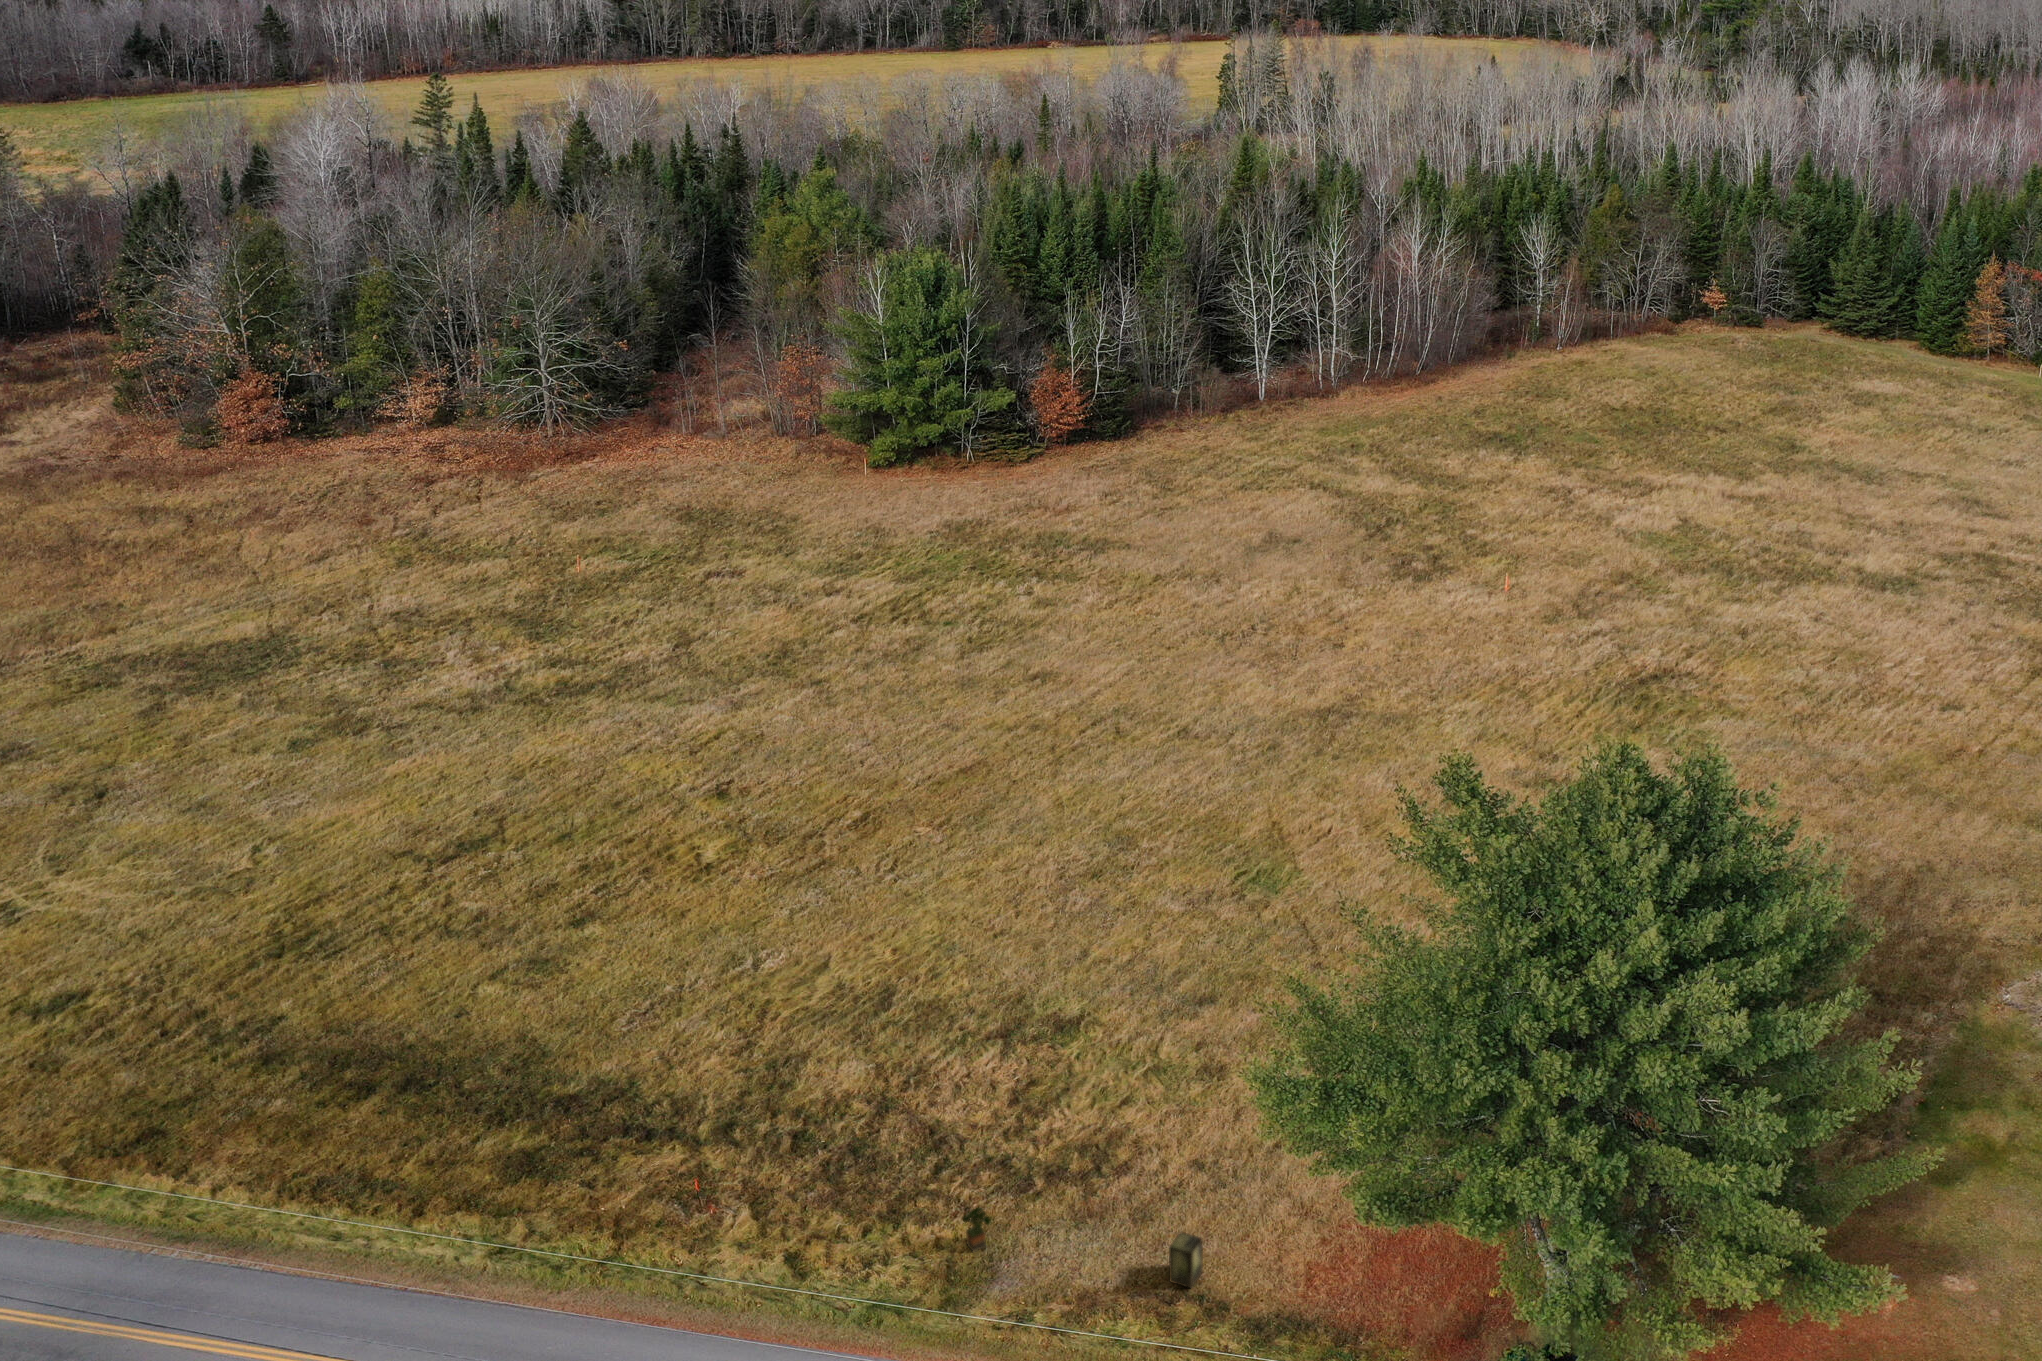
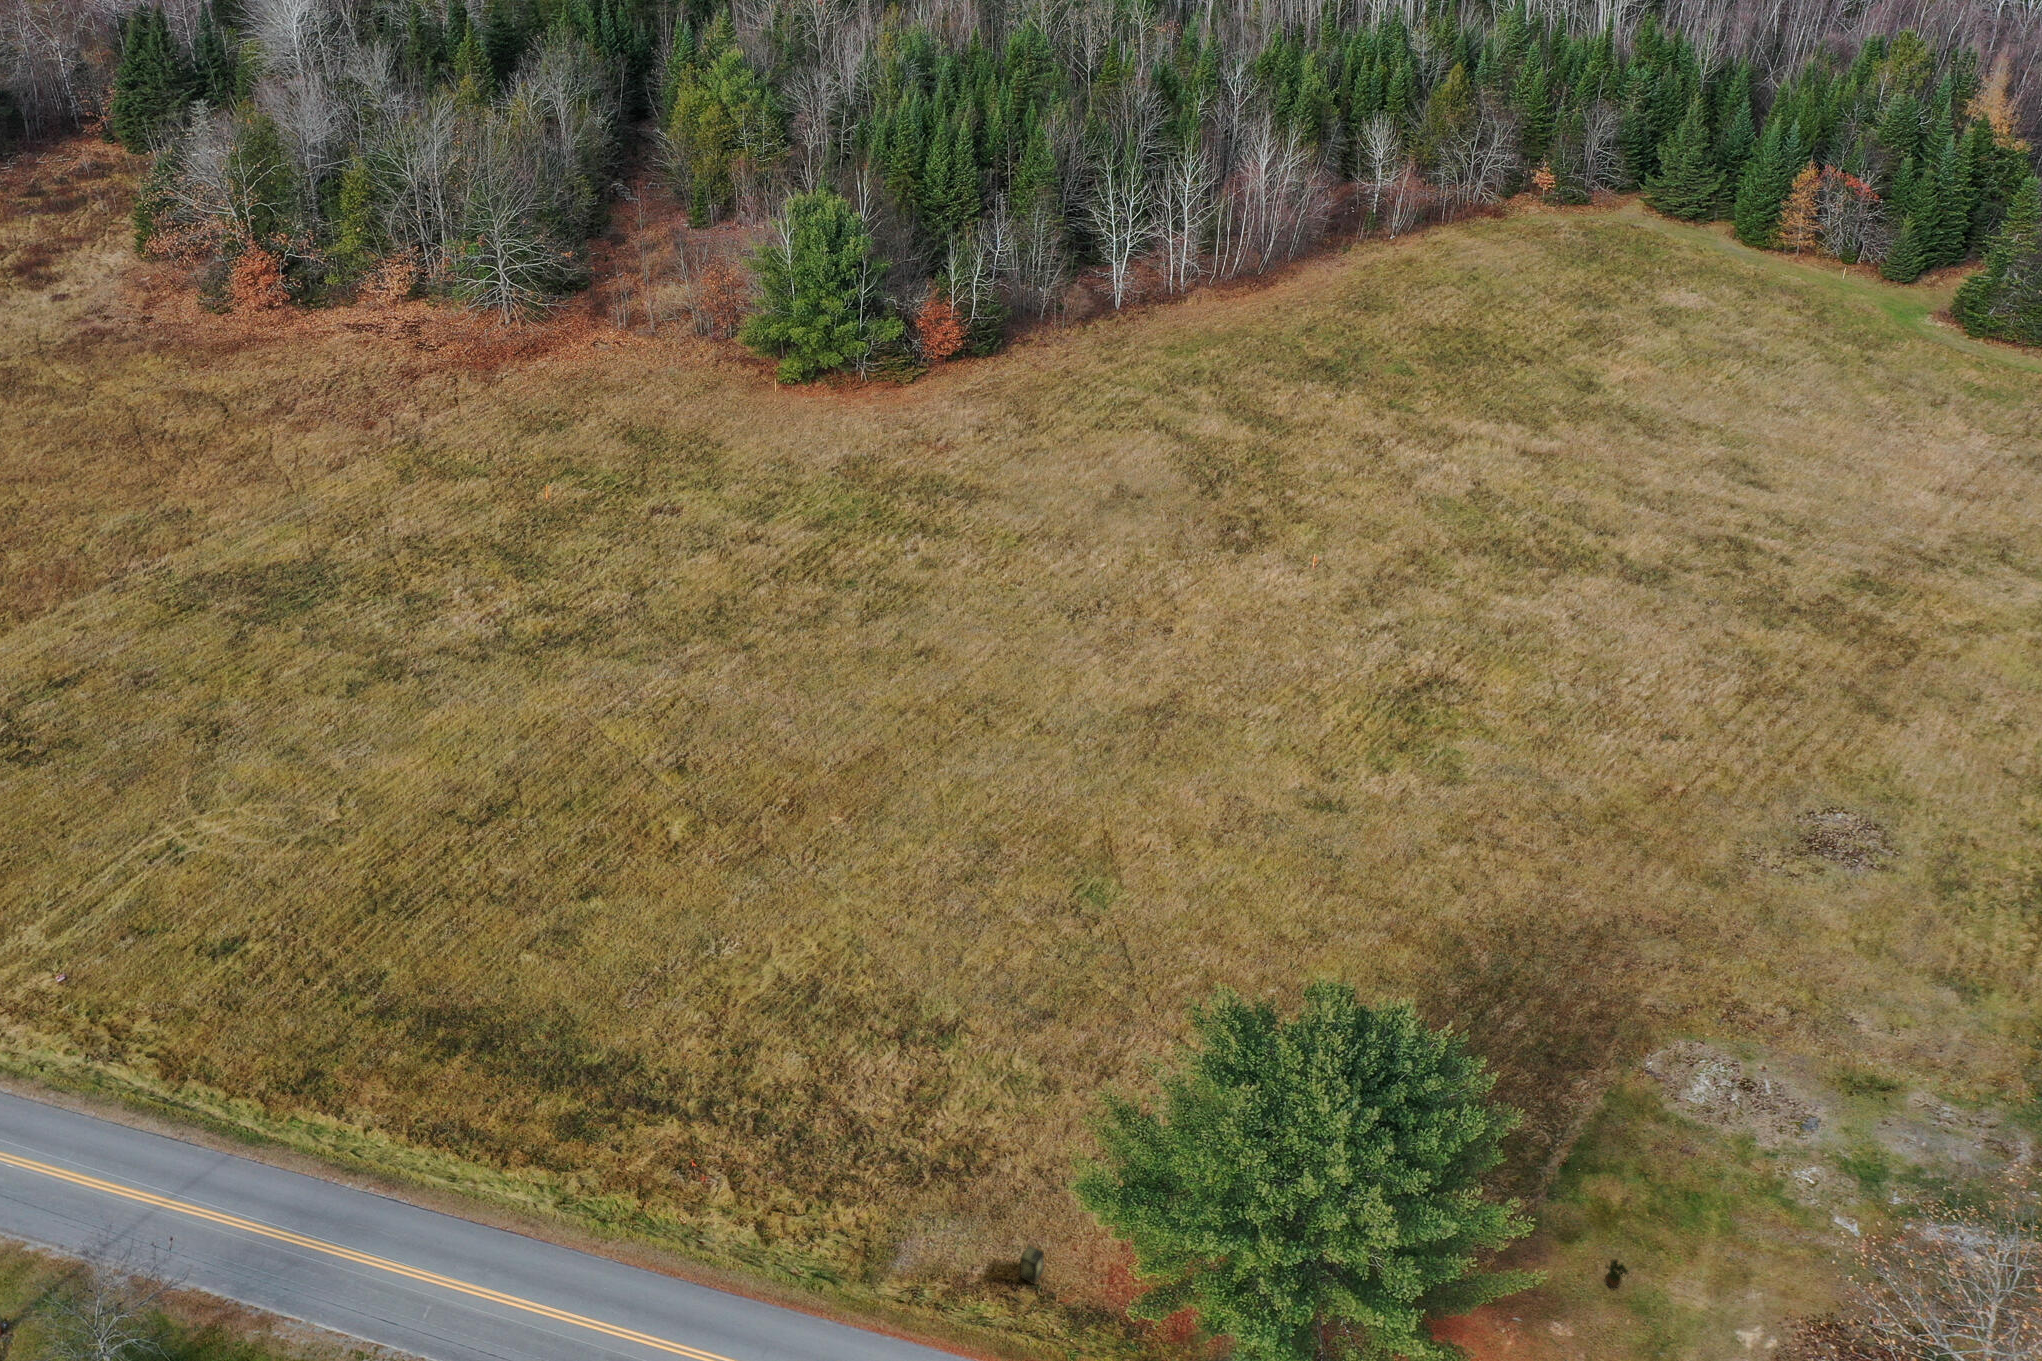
potted tree: present [963,1207,991,1252] -> present [1605,1260,1629,1290]

